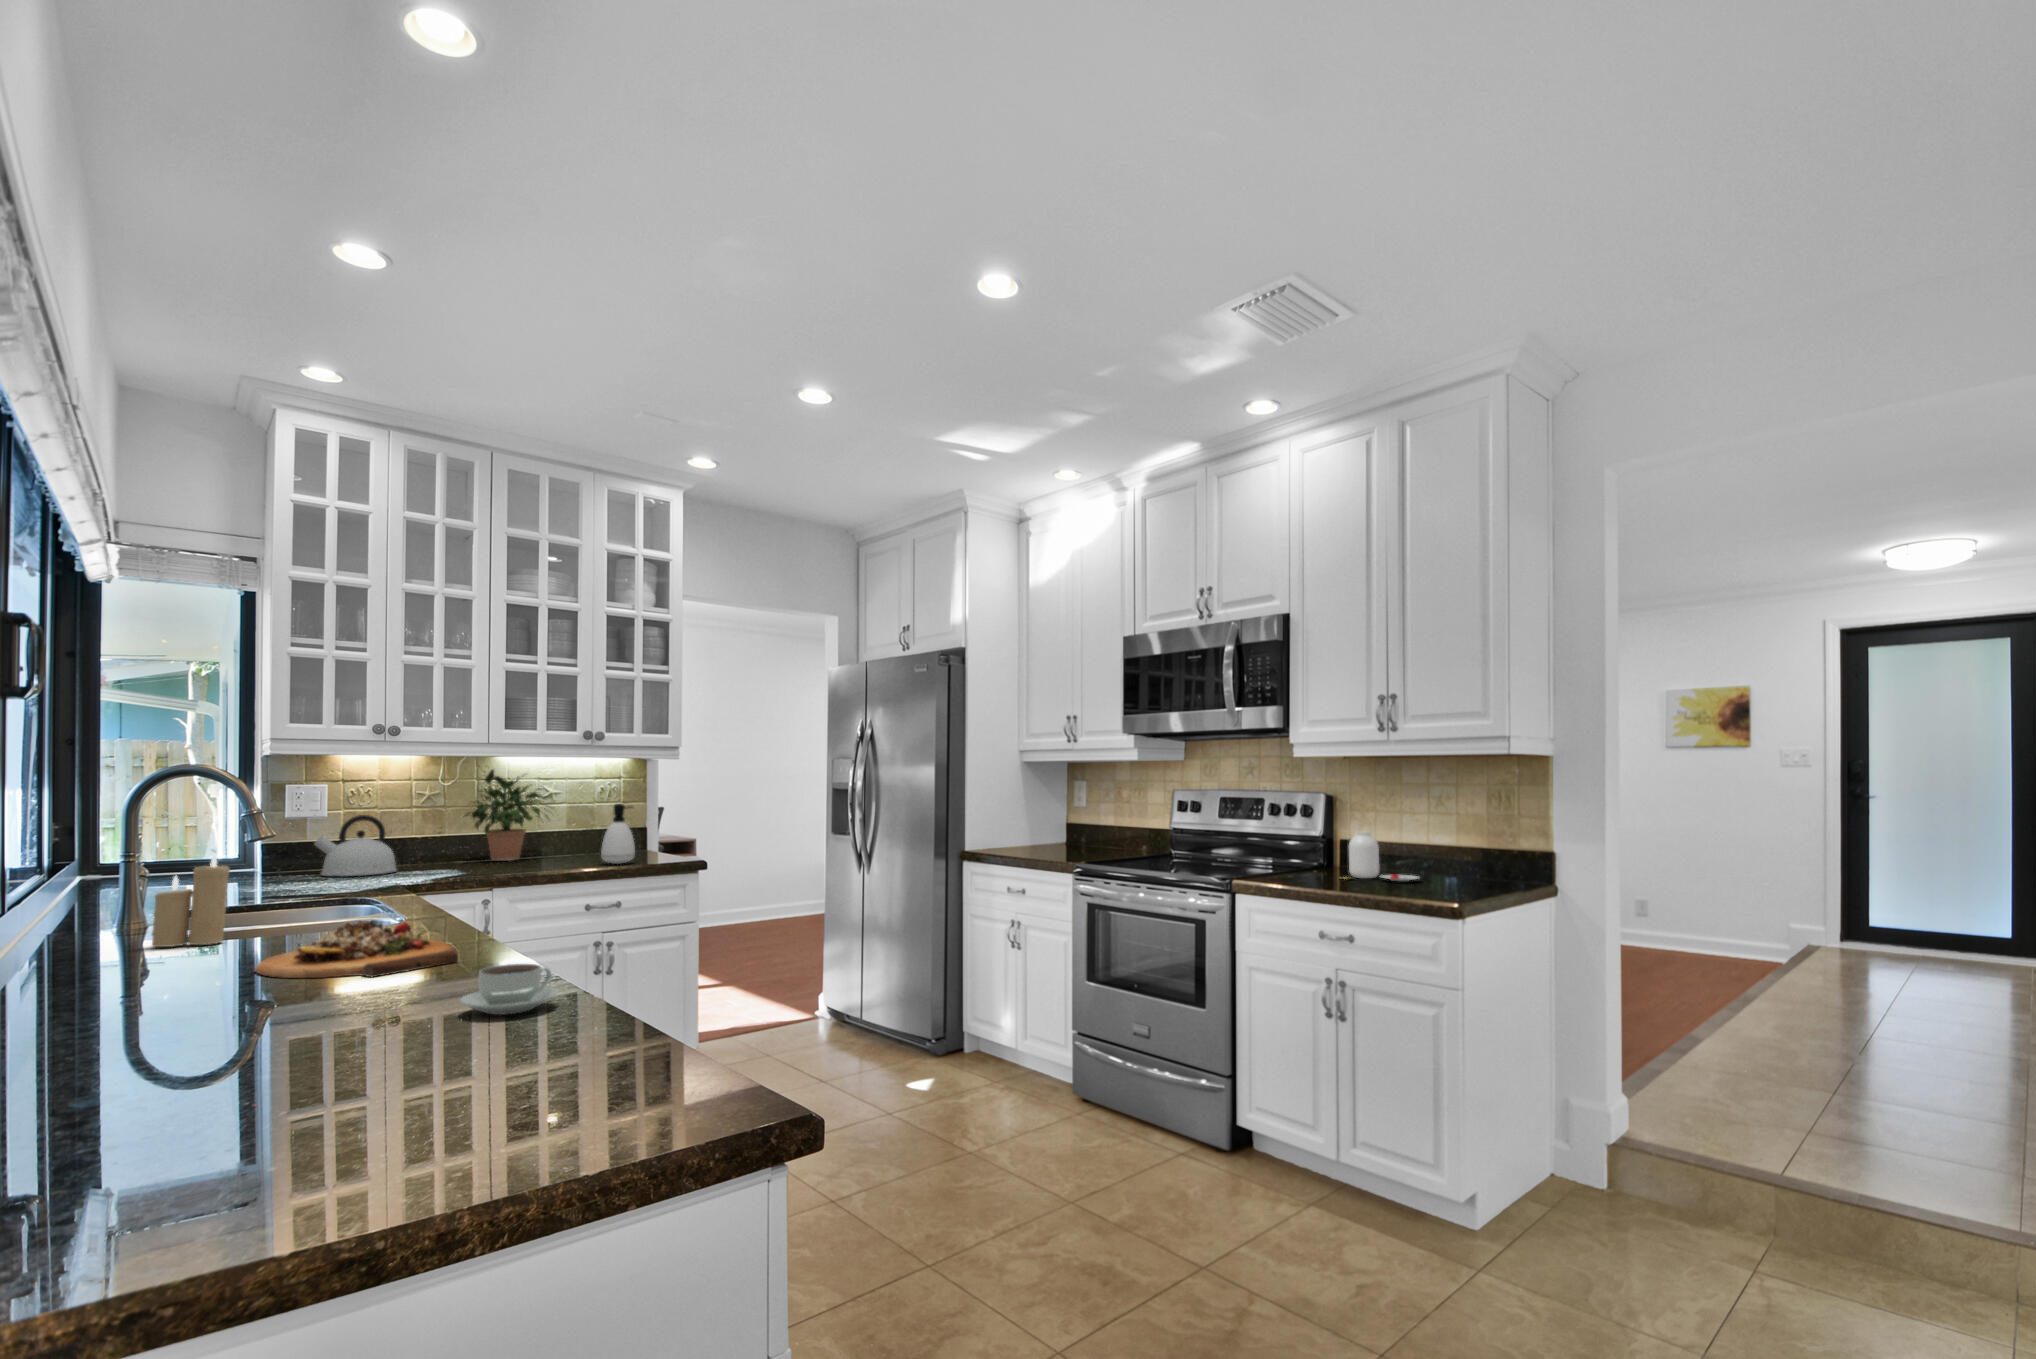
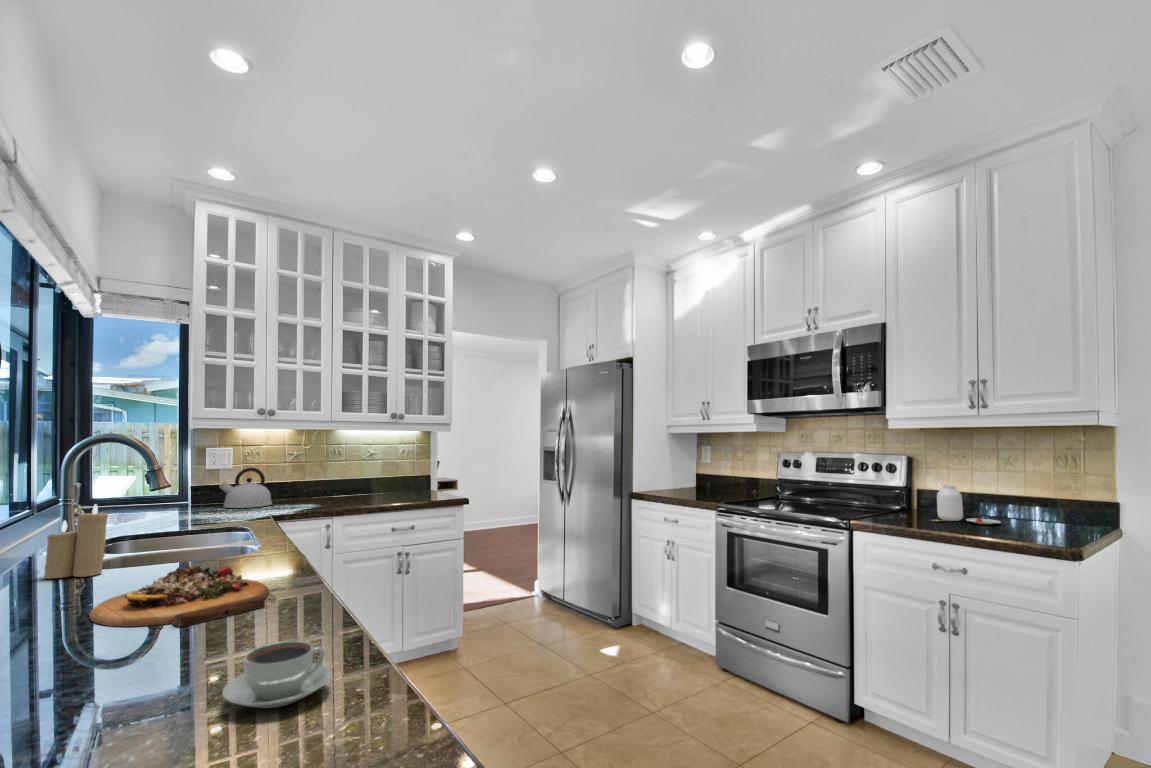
potted plant: present [465,770,548,861] -> none [314,438,375,497]
soap dispenser: present [601,804,635,864] -> none [402,461,424,501]

